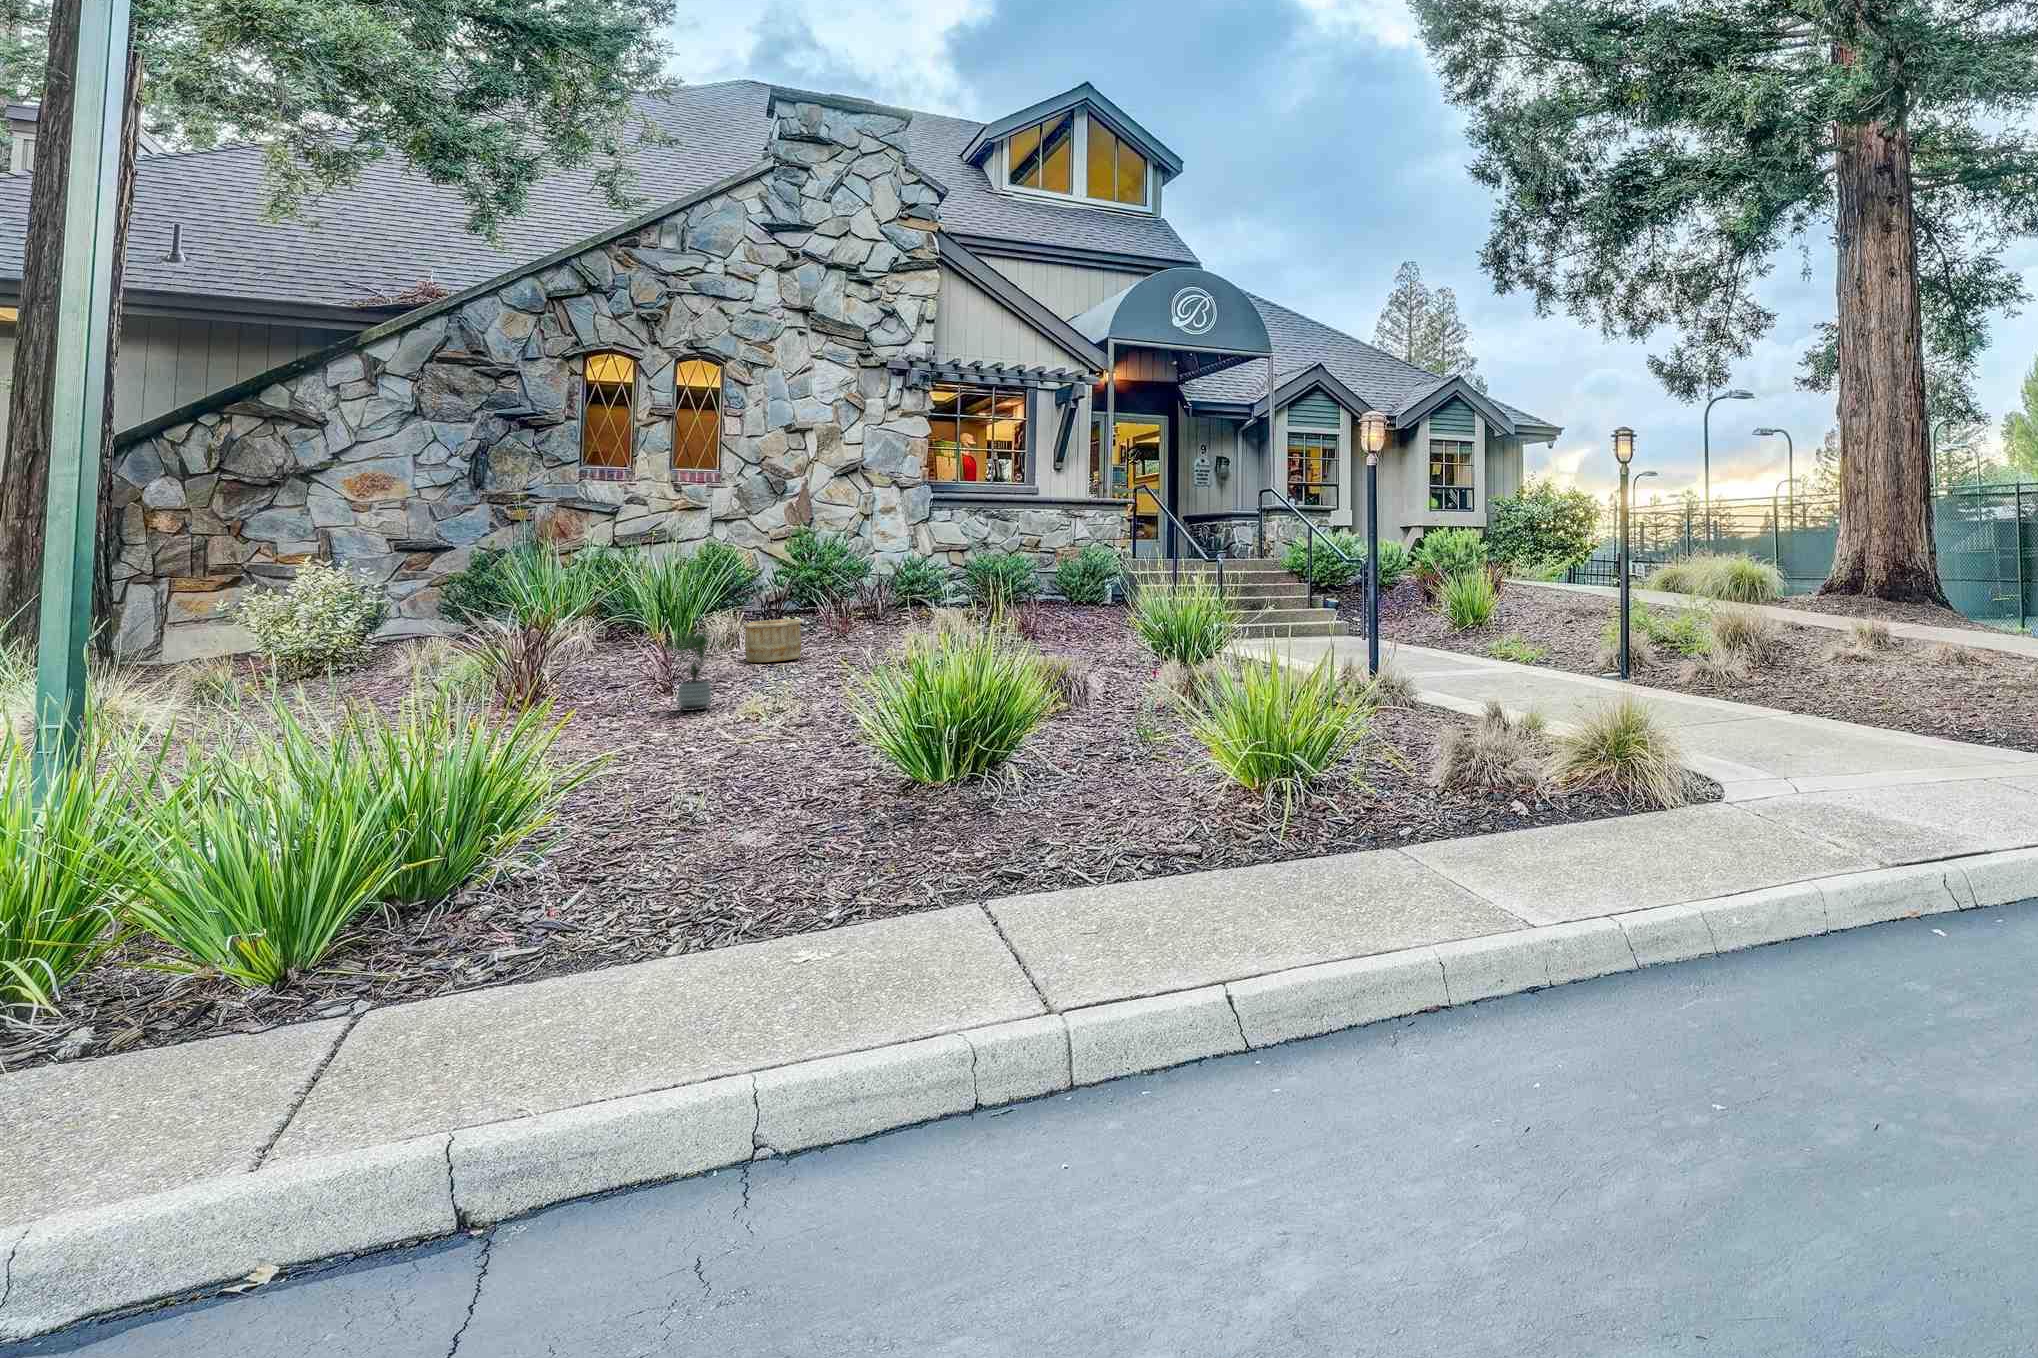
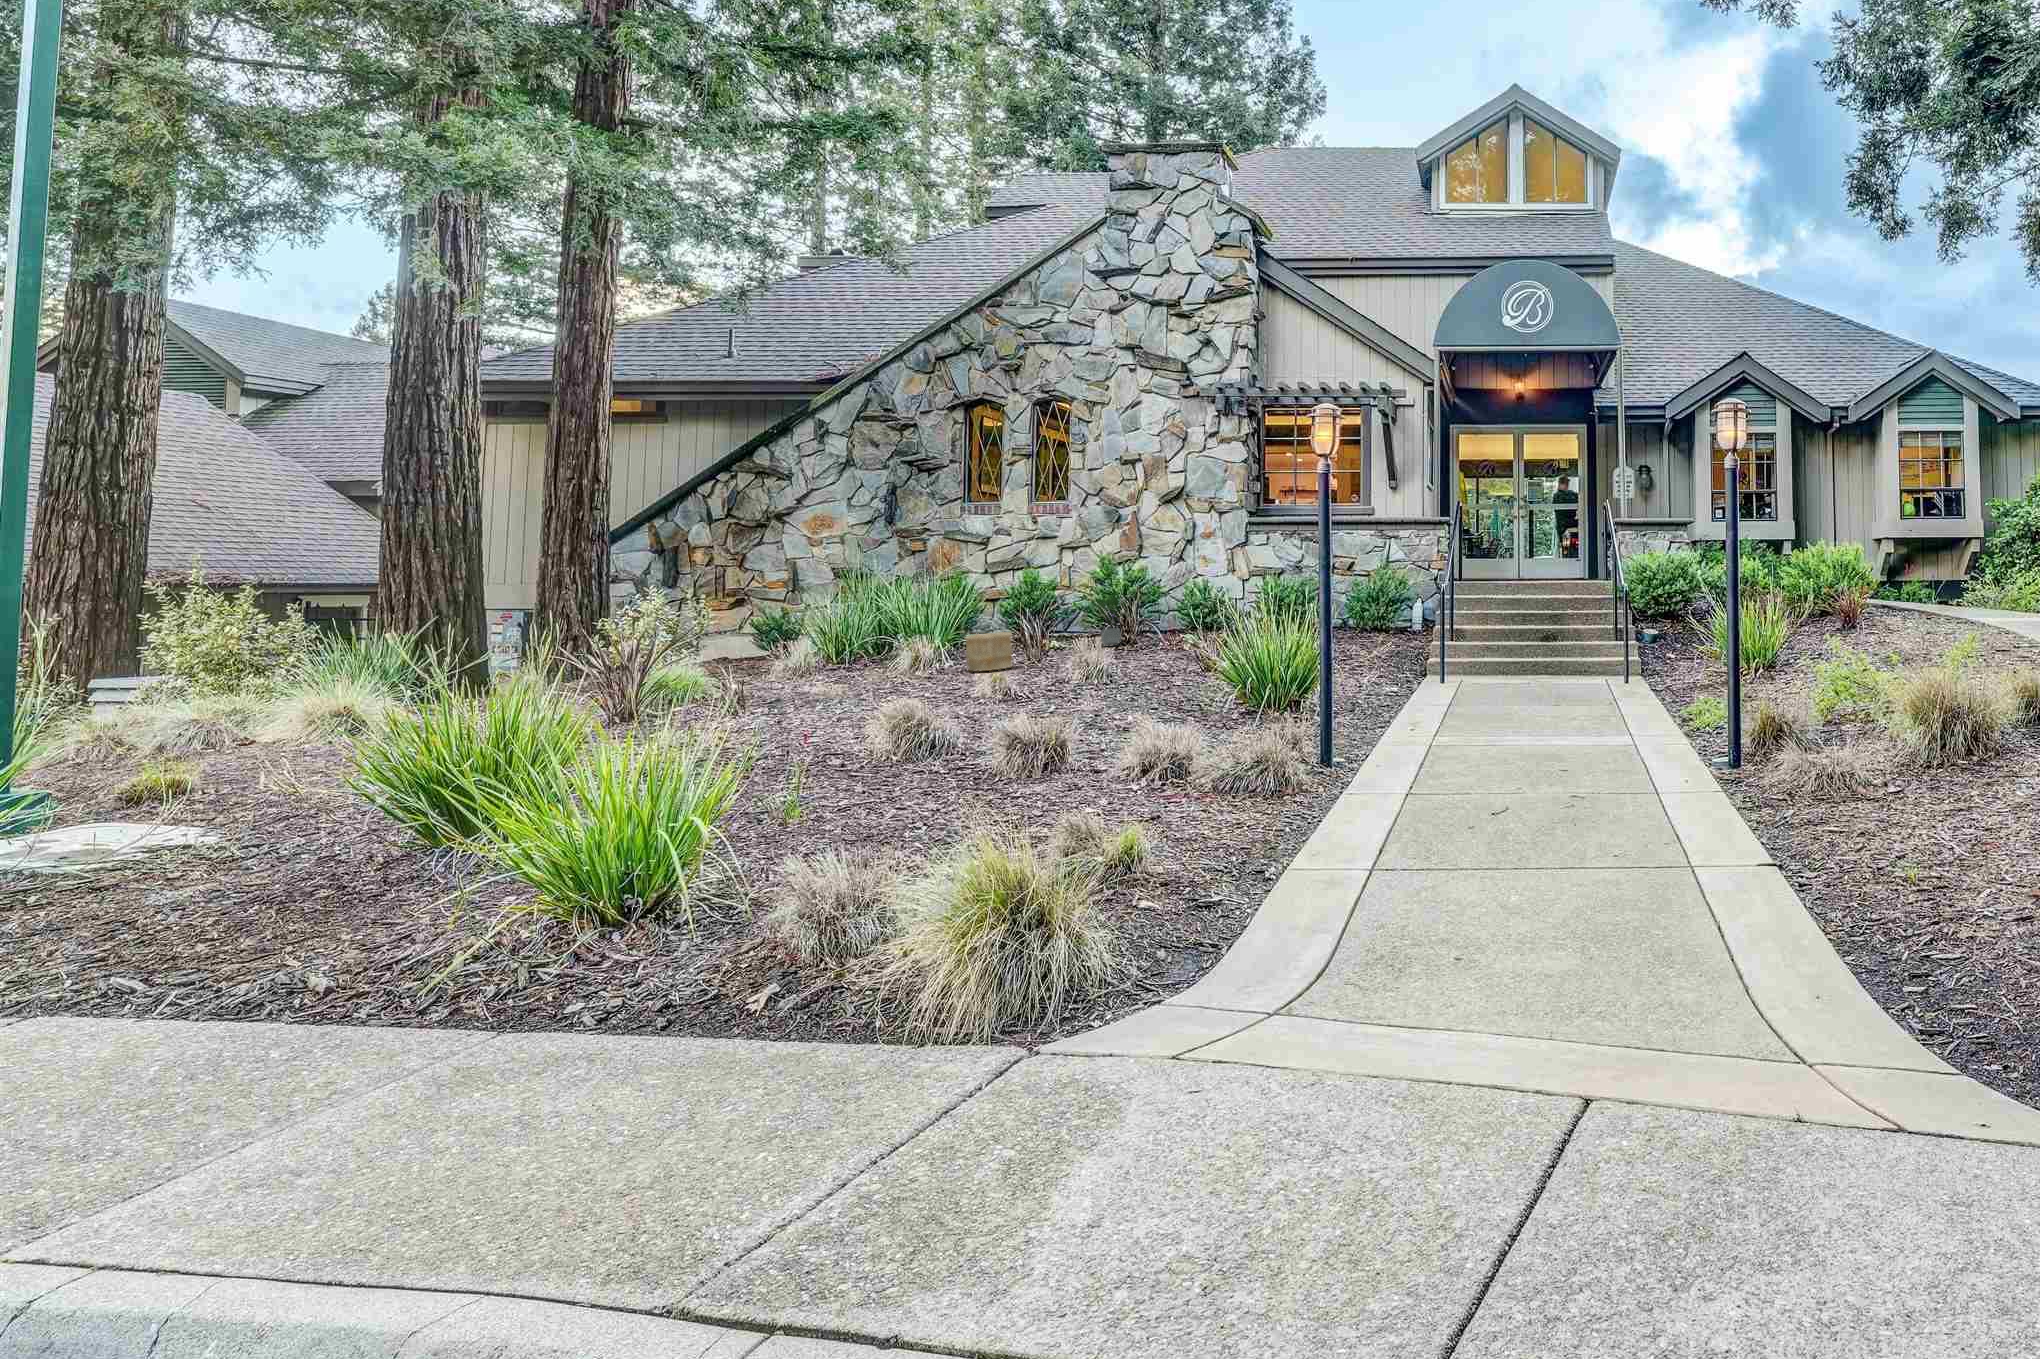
potted plant: present [666,630,724,711] -> present [1096,596,1126,647]

